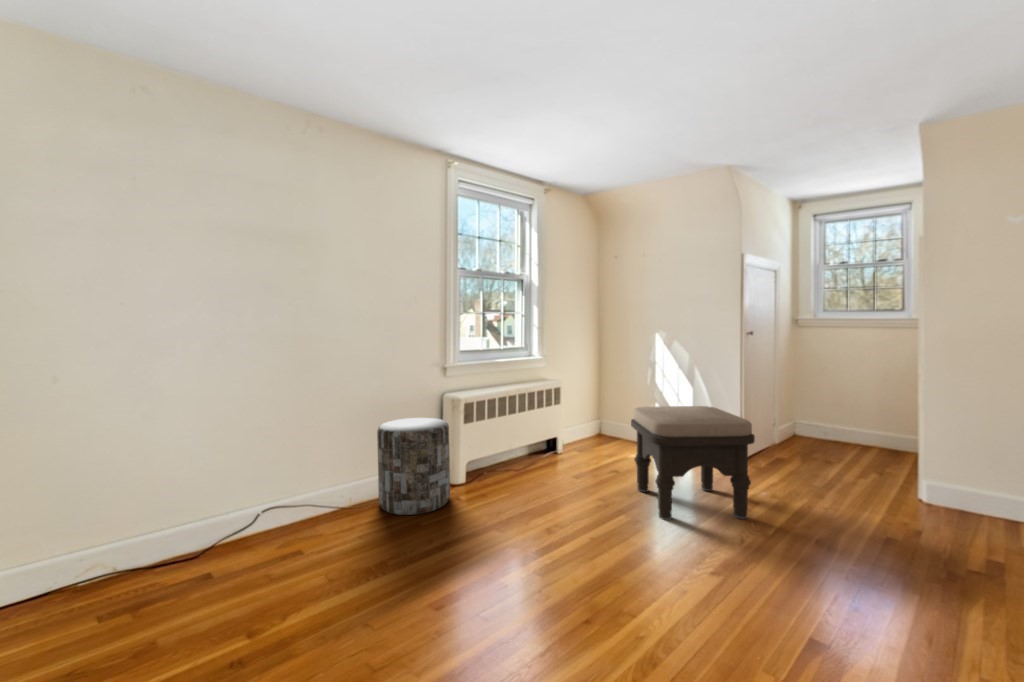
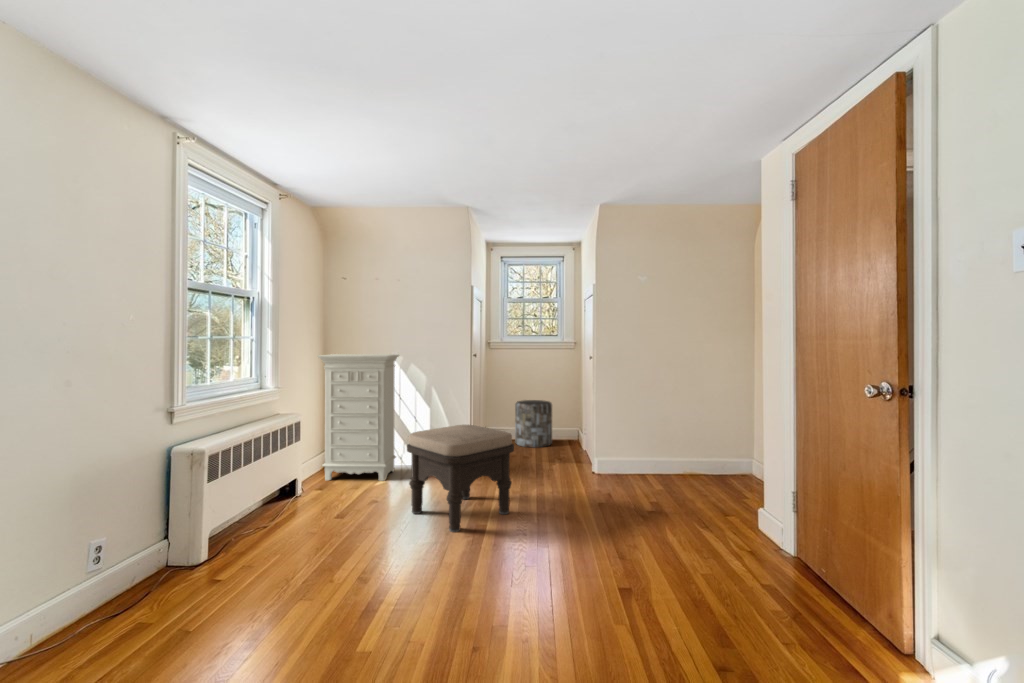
dresser: none [581,329,661,455] -> present [317,354,399,481]
side table: present [377,418,450,515] -> present [515,400,552,448]

